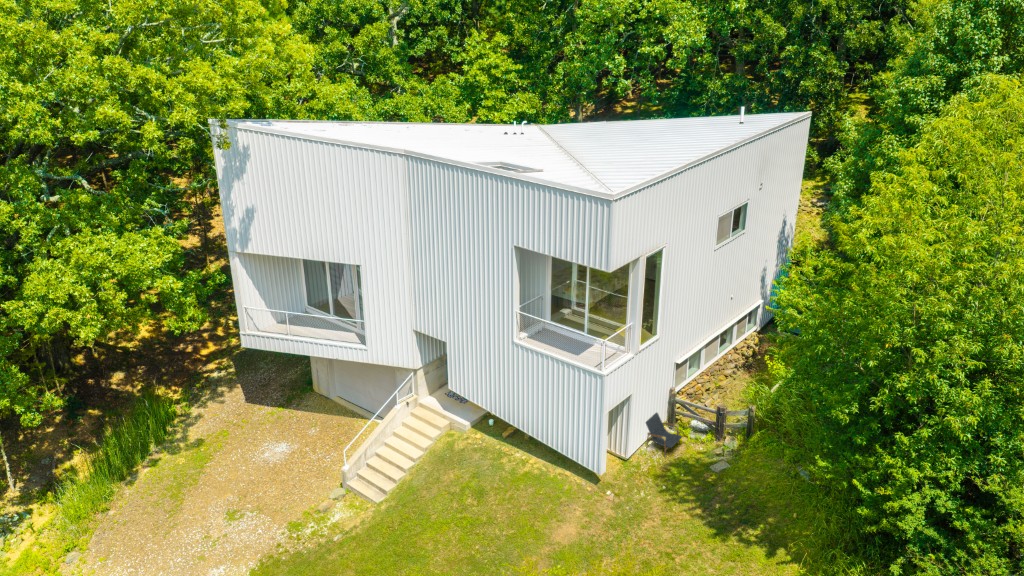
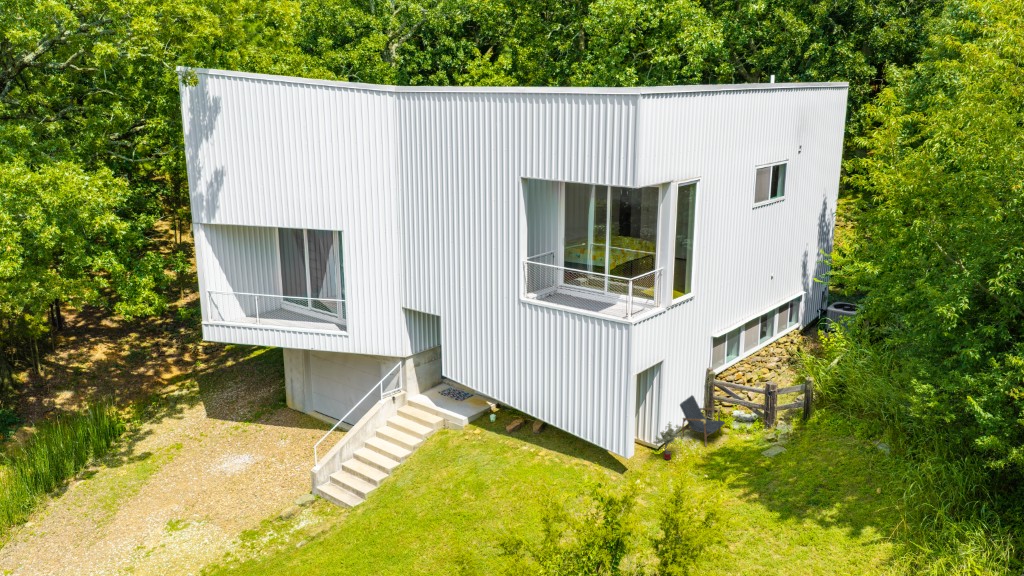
potted tree: none [622,440,646,470] -> present [653,422,682,460]

